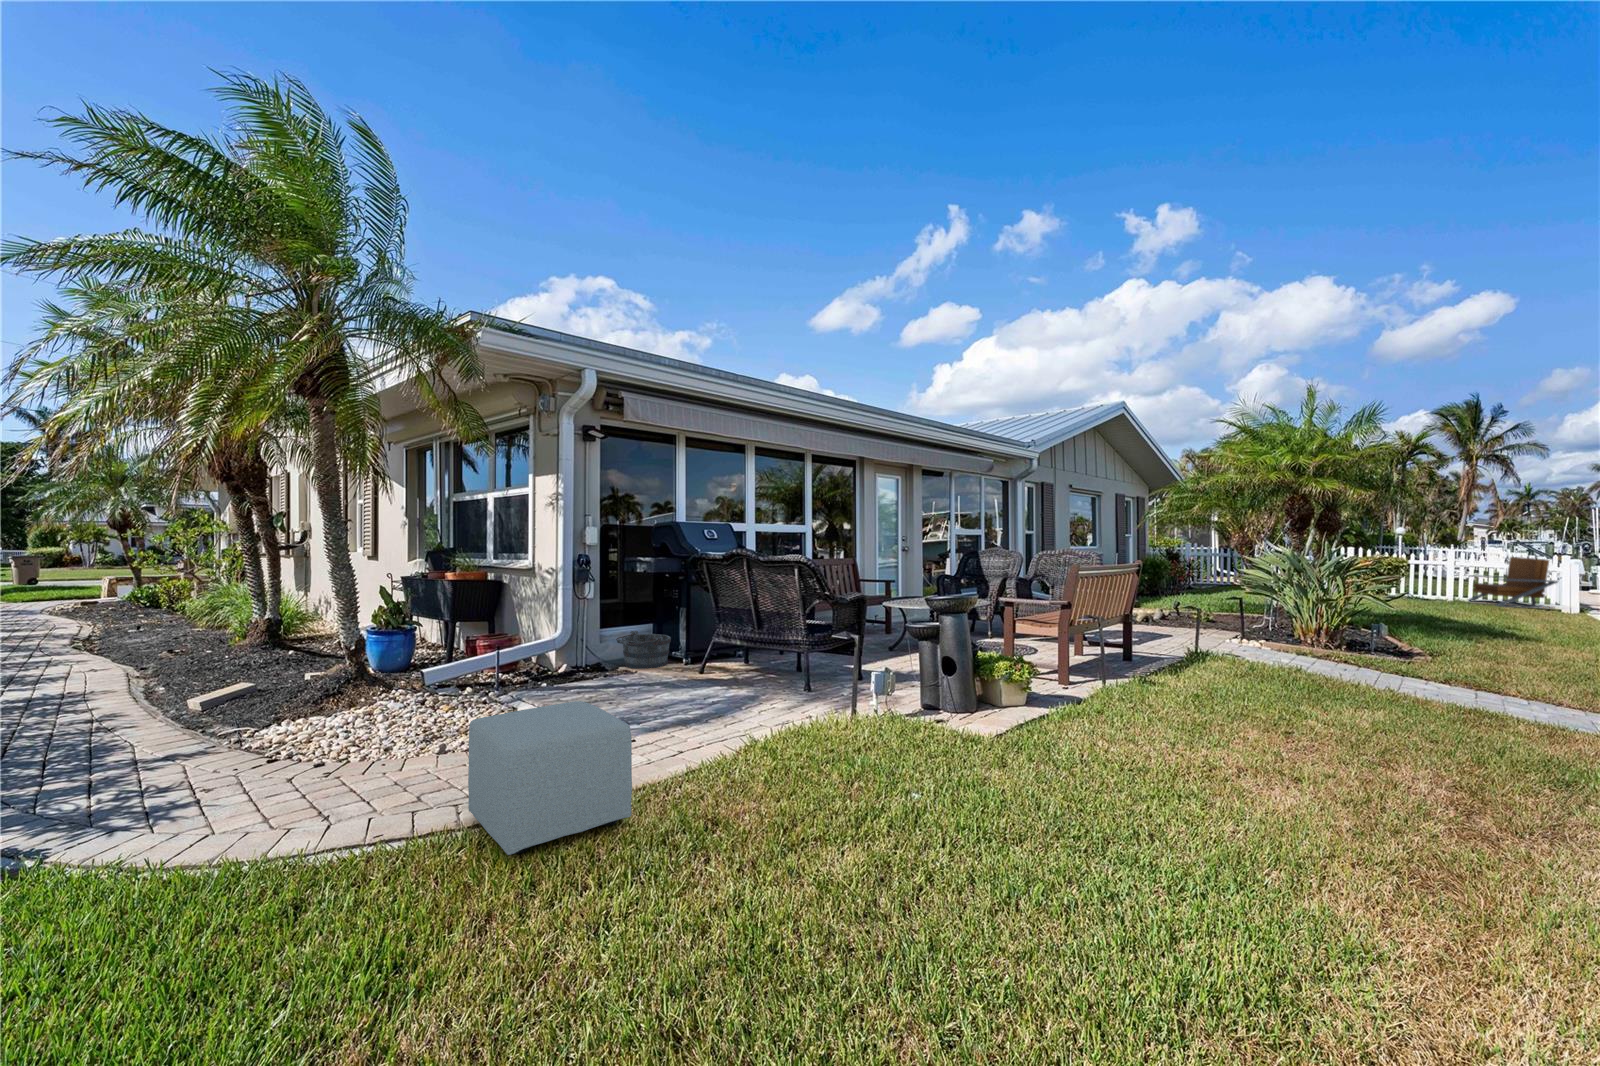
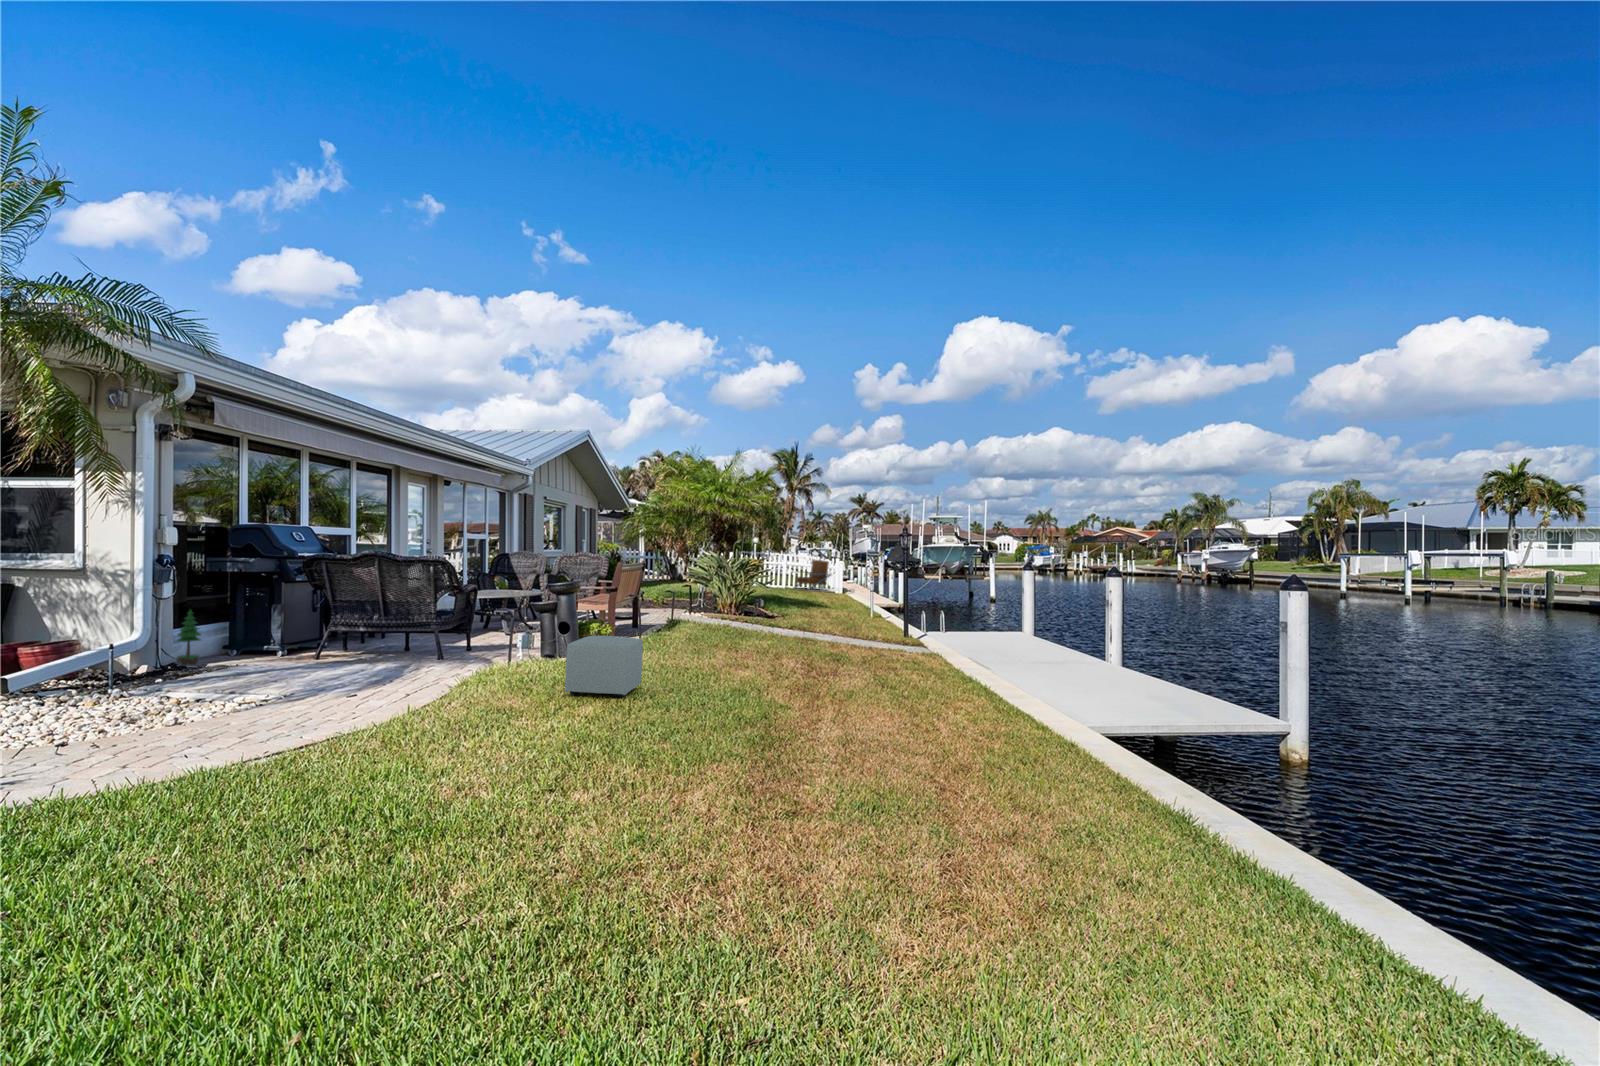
potted tree: none [572,607,597,671] -> present [177,610,201,671]
bucket: present [616,631,671,669] -> none [213,632,276,665]
ottoman: present [468,701,632,855] -> present [565,636,643,698]

